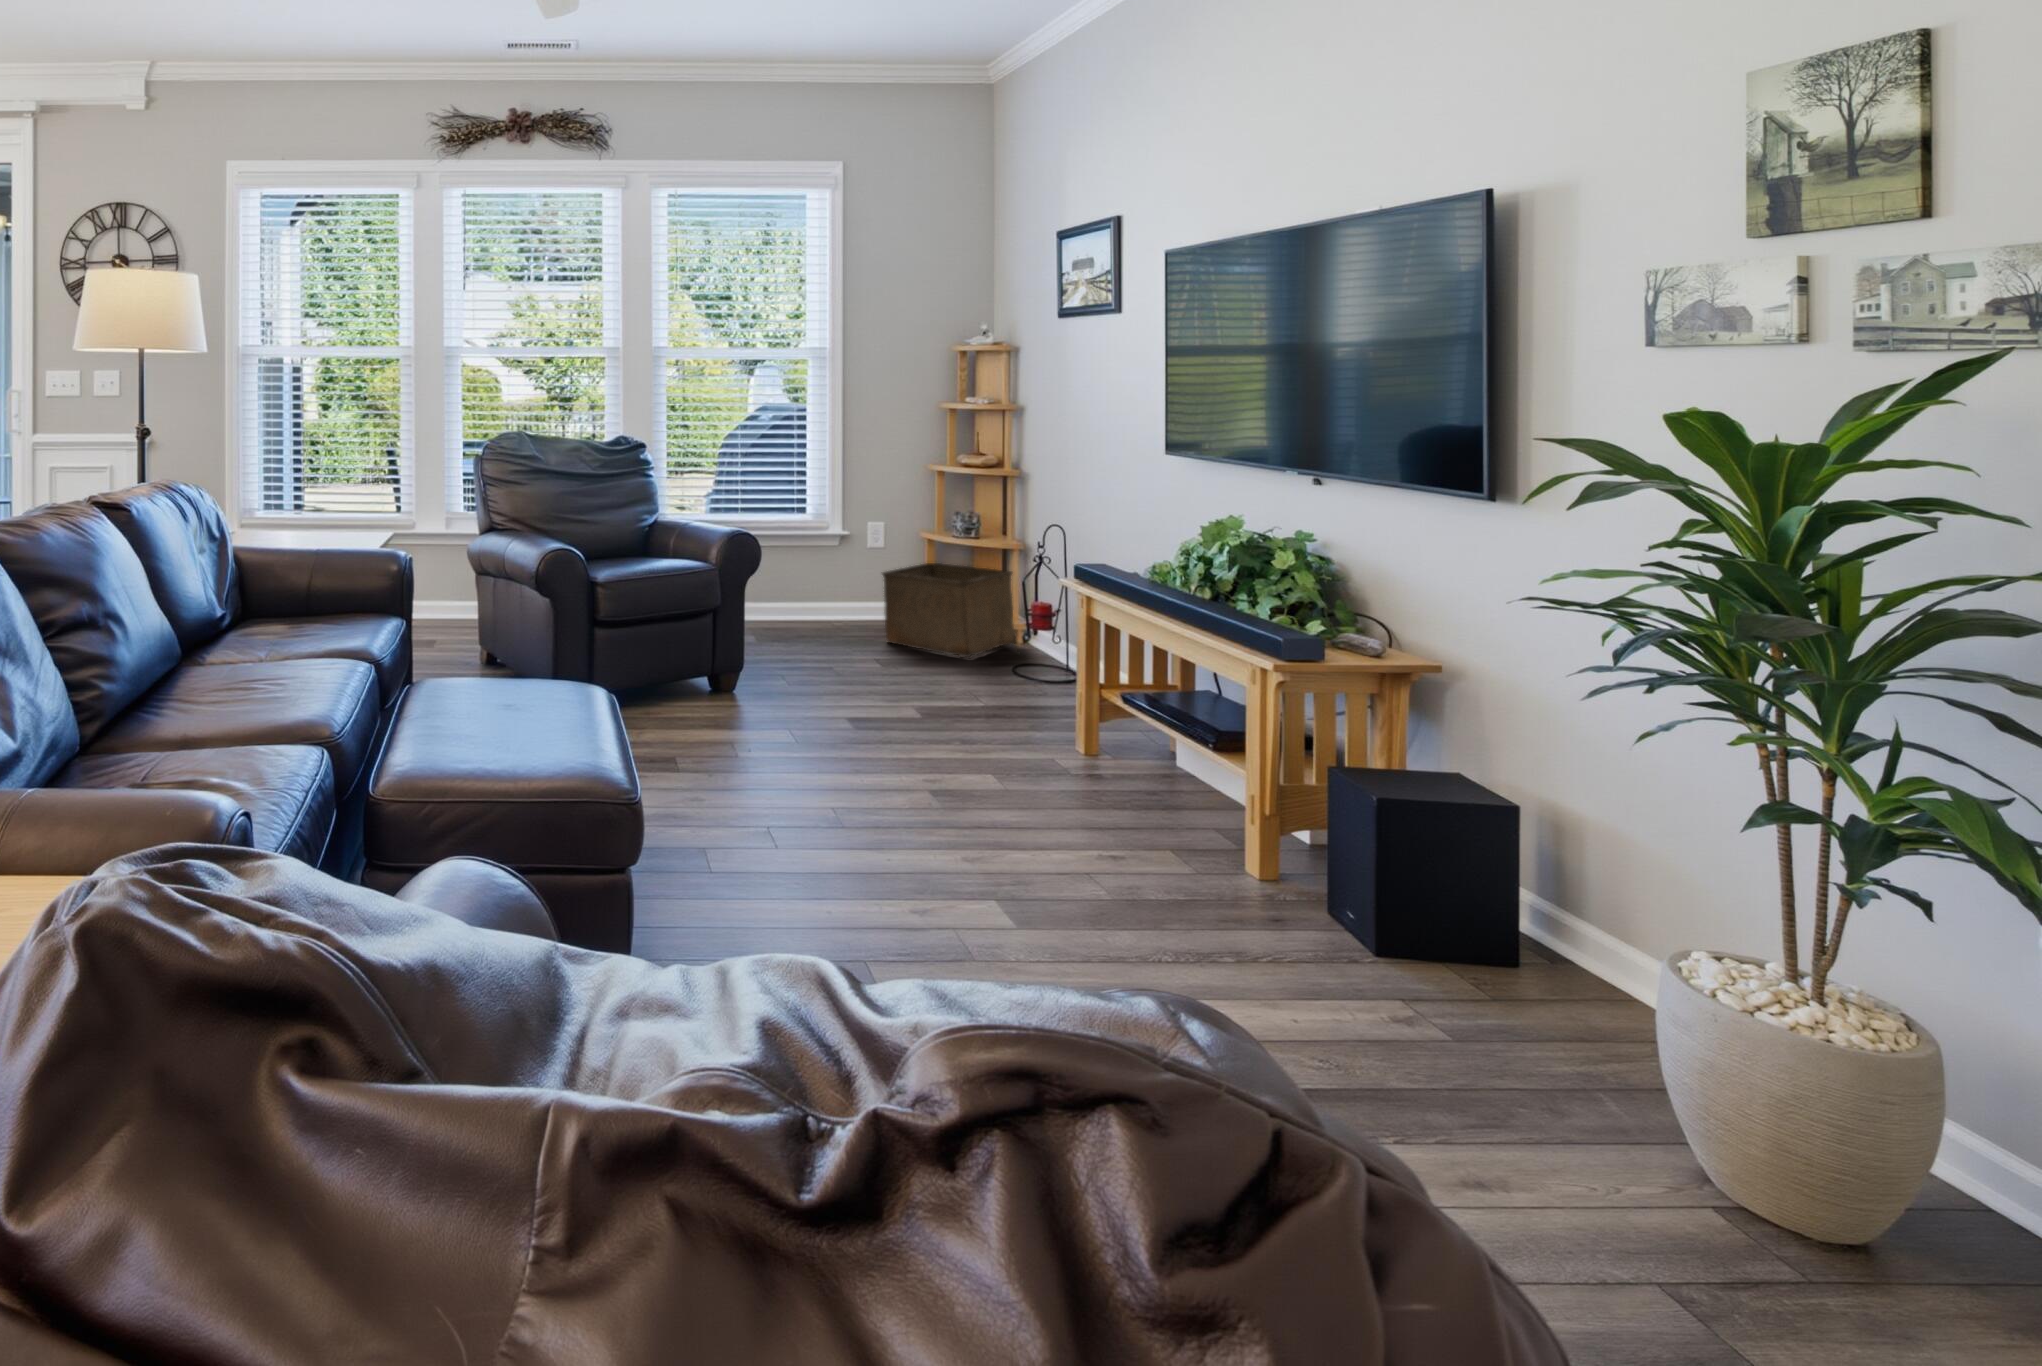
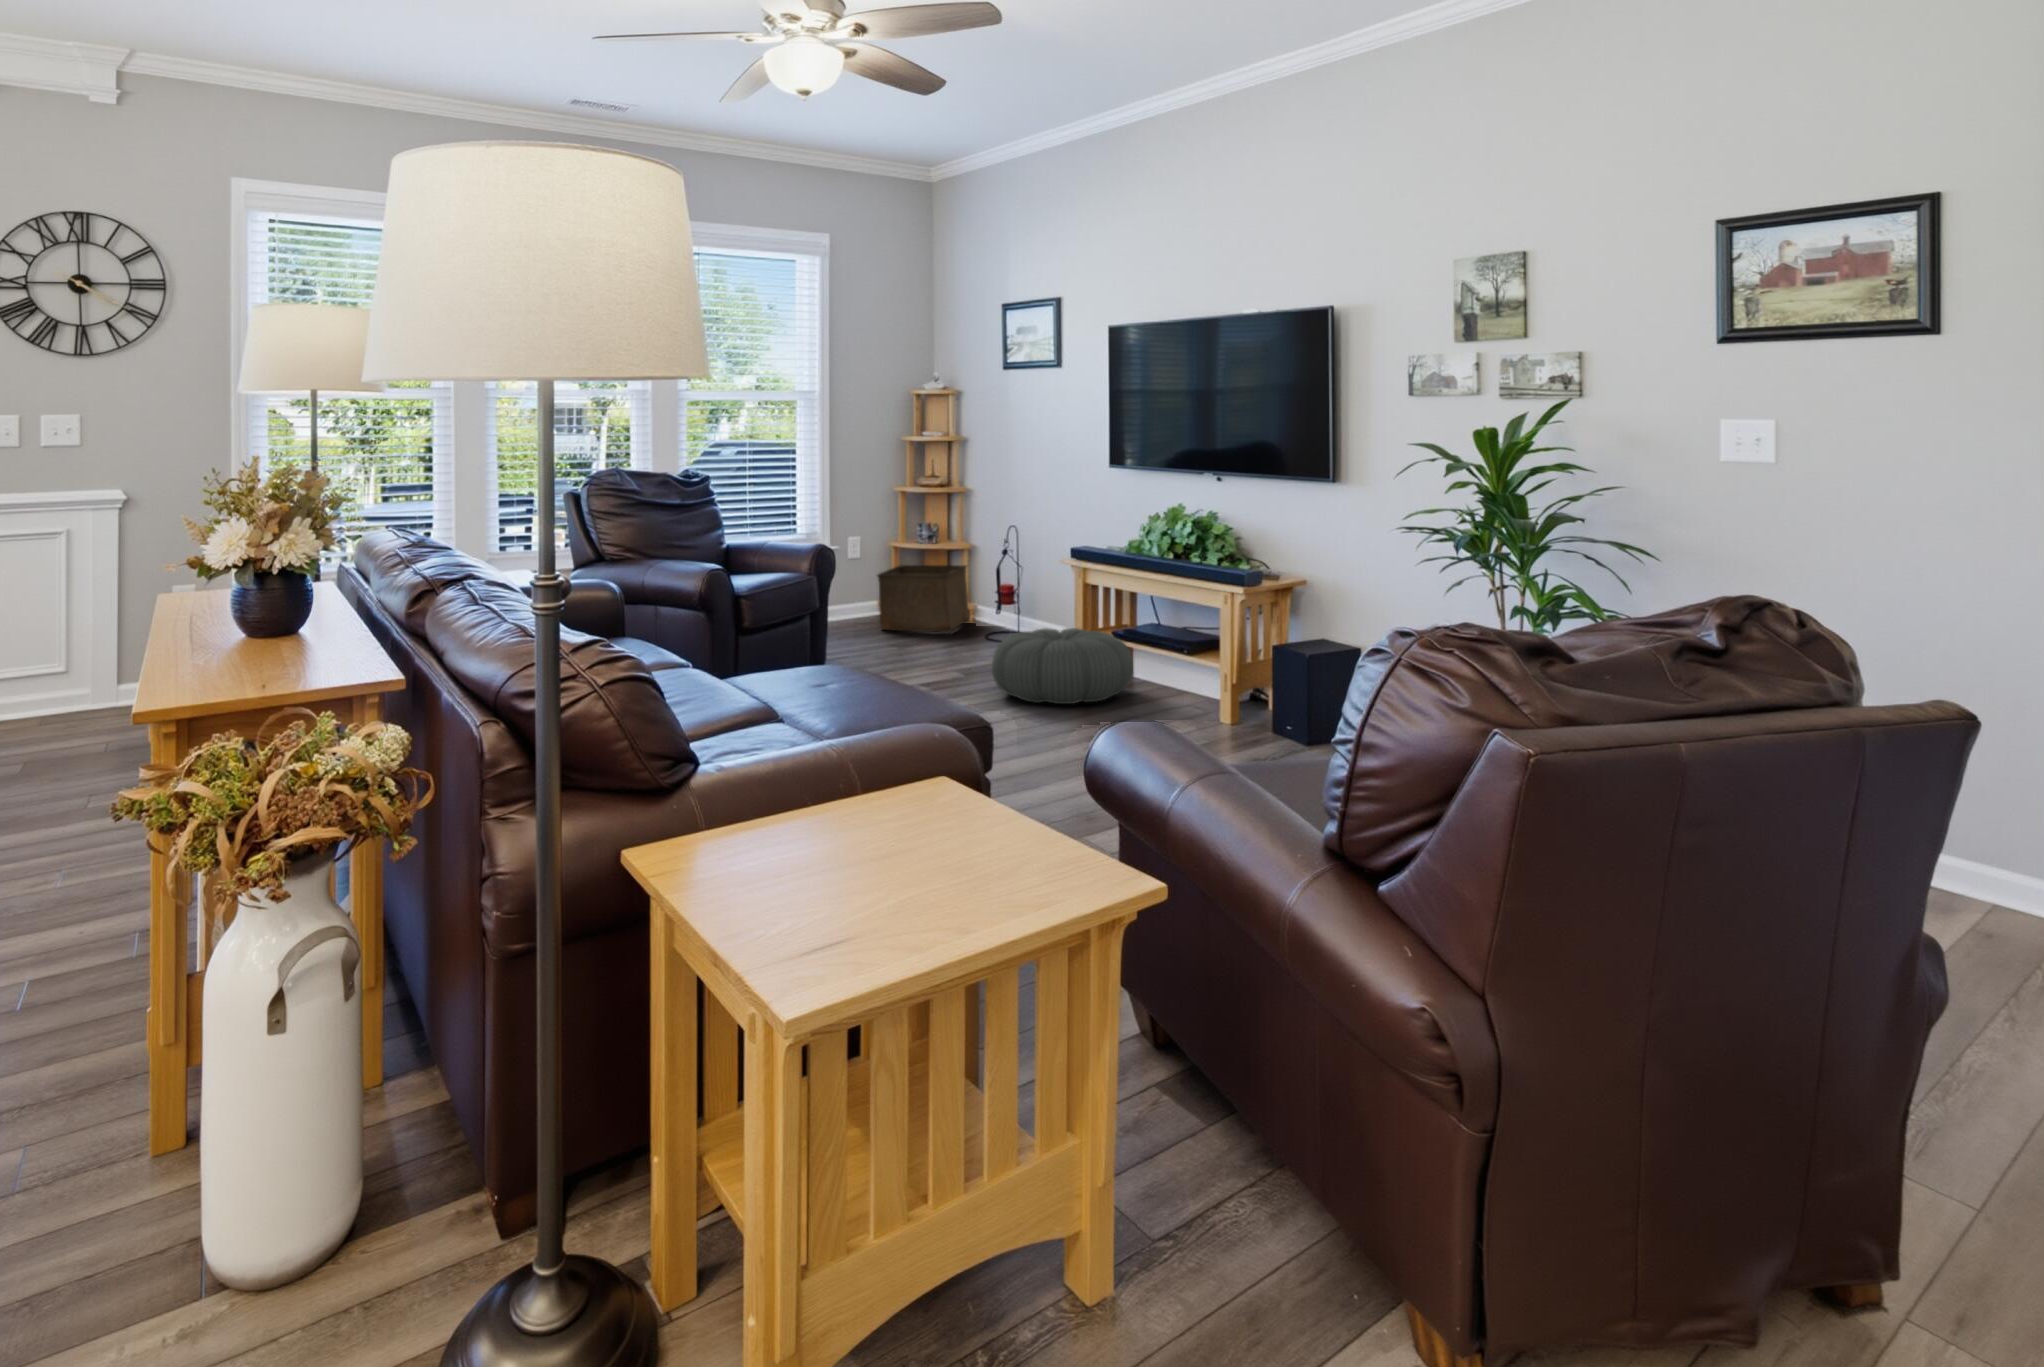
pouf: none [916,680,1136,807] -> present [992,628,1133,704]

